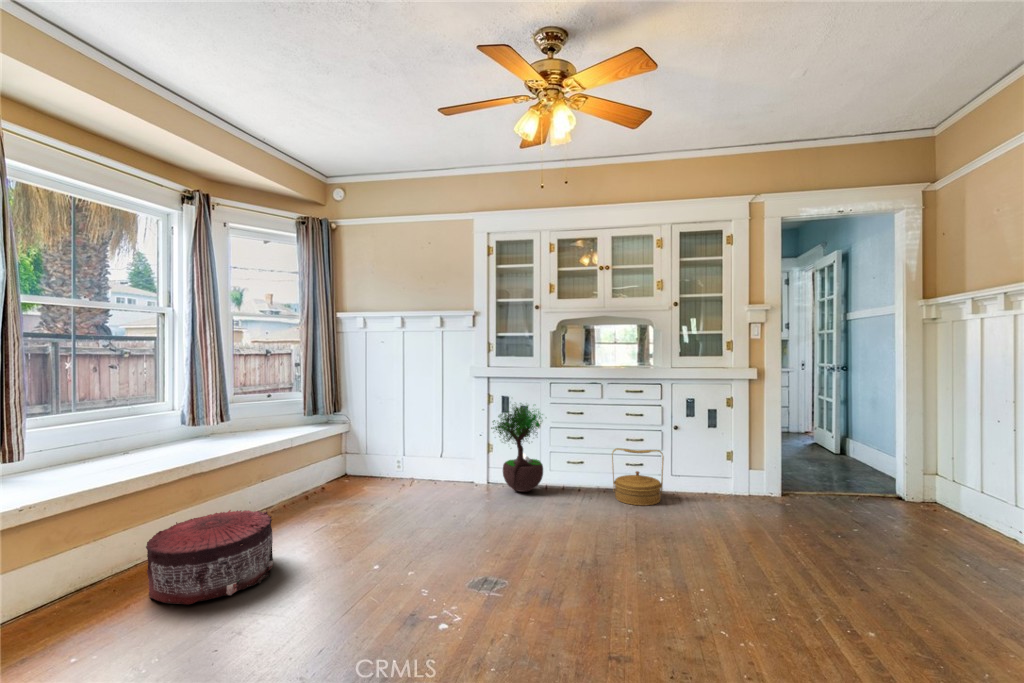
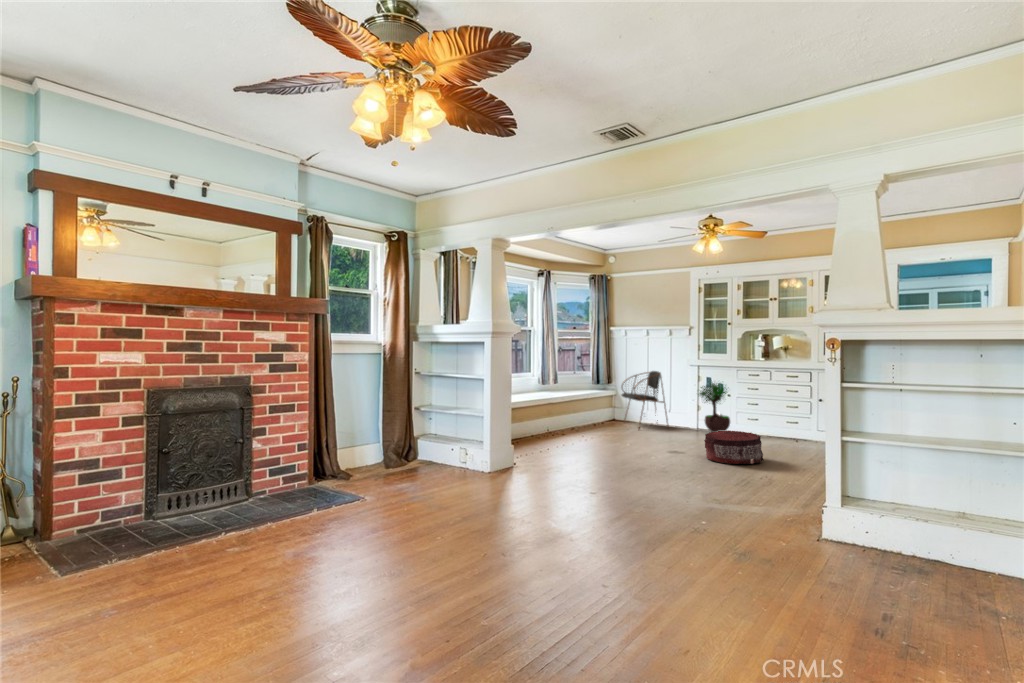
dining chair: none [357,387,442,504] -> present [622,371,669,429]
woven basket: present [612,448,664,506] -> none [772,410,806,444]
pouf: present [146,510,273,605] -> present [704,430,764,464]

